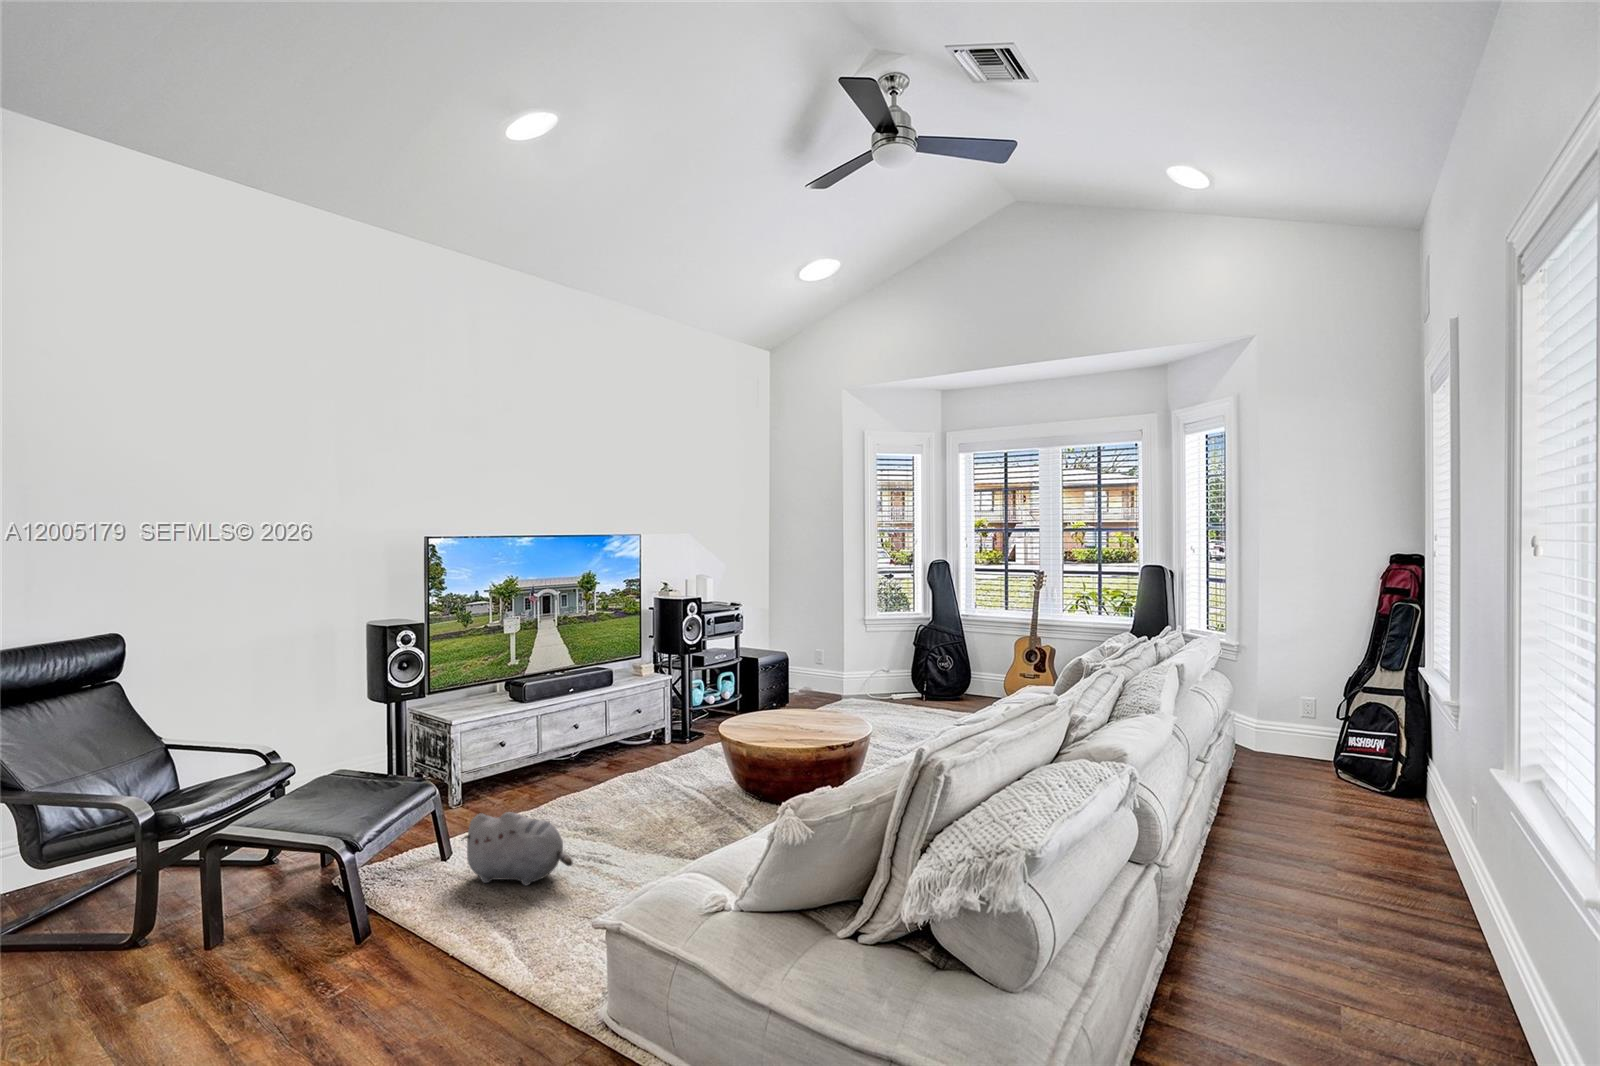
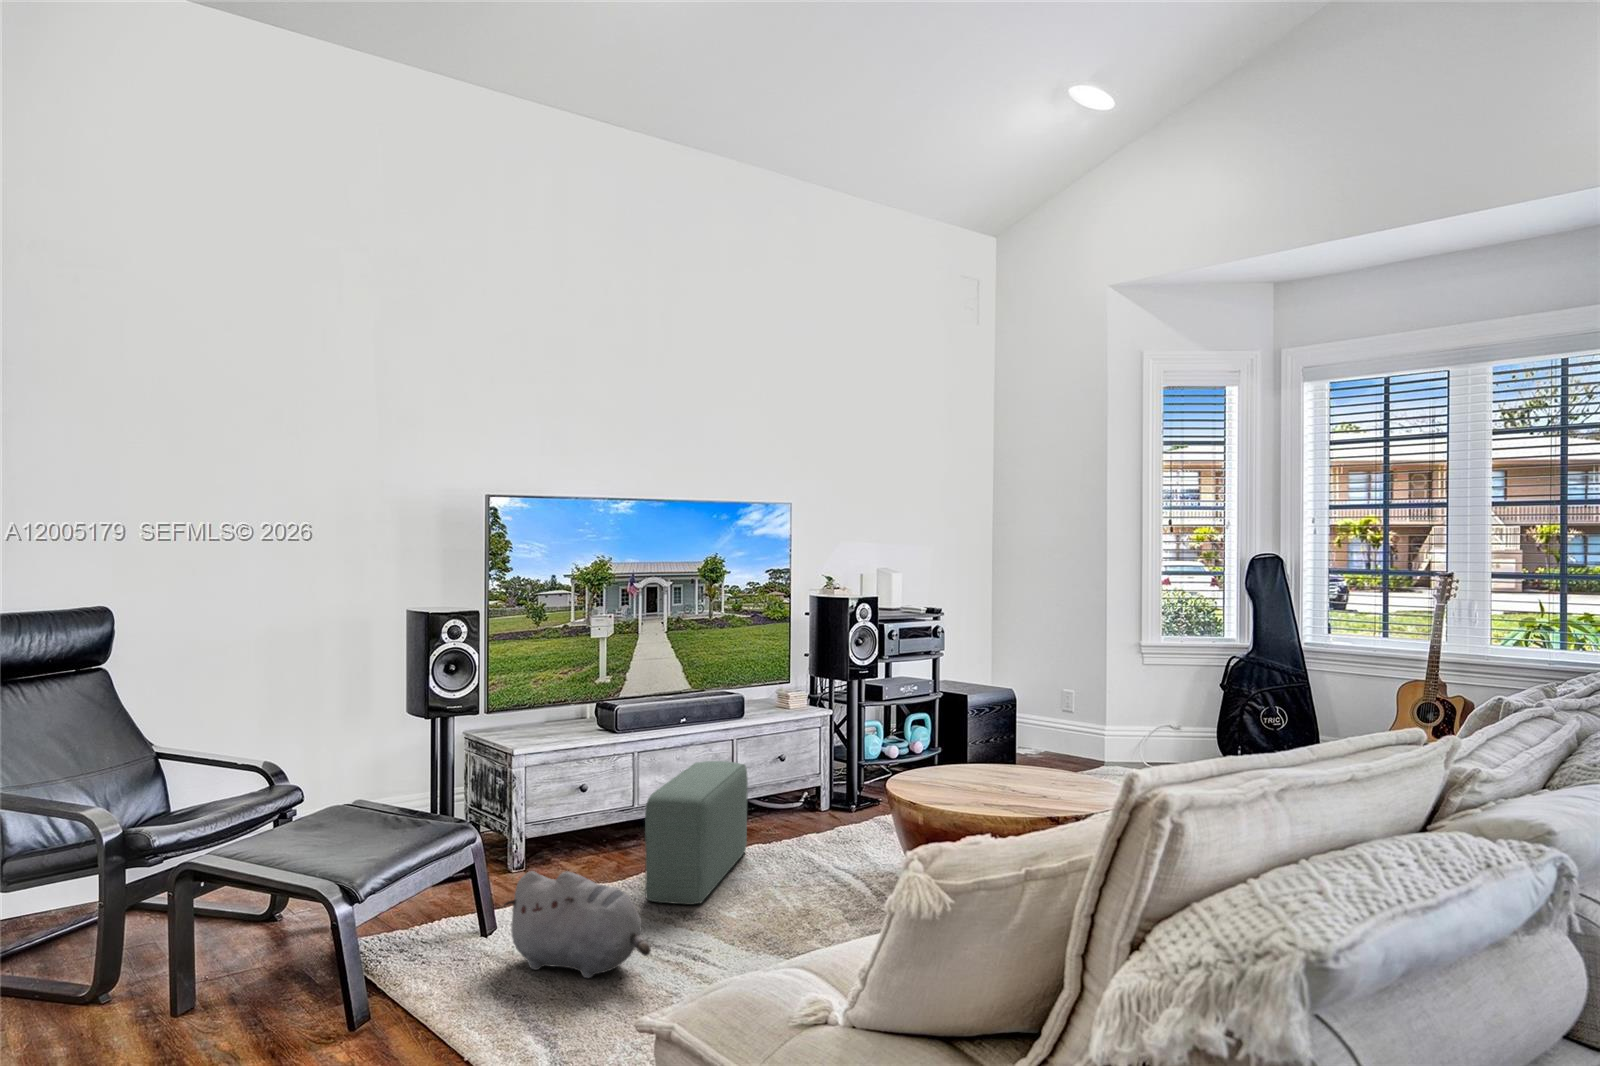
pouf: none [555,720,622,824] -> present [645,761,748,904]

